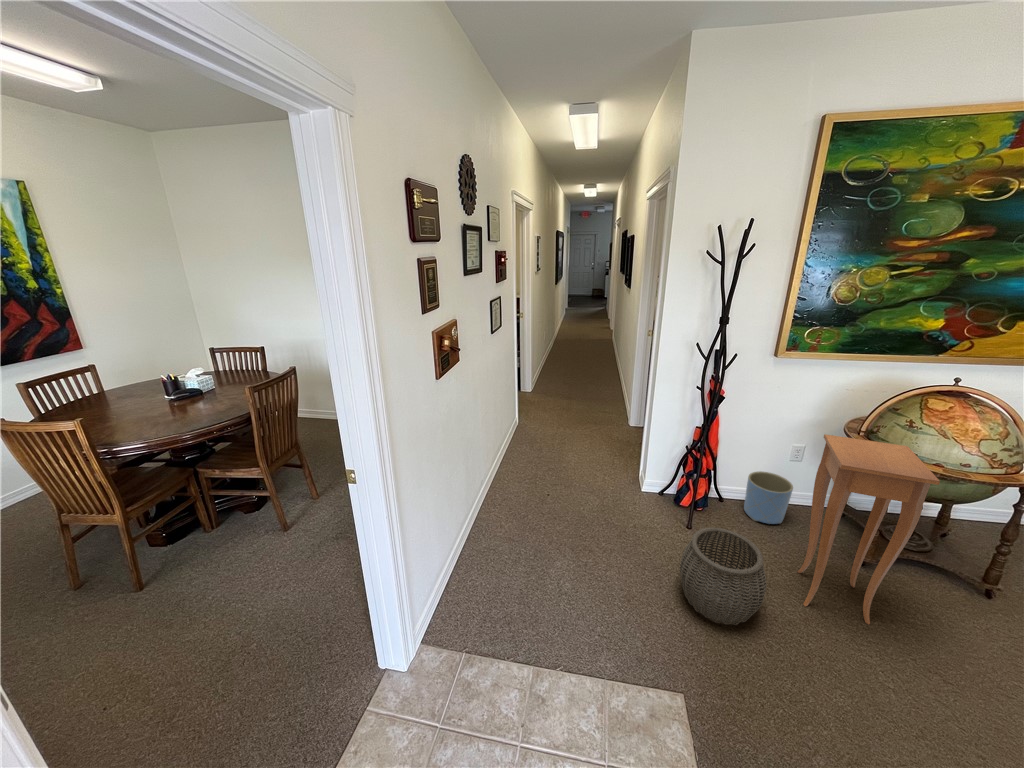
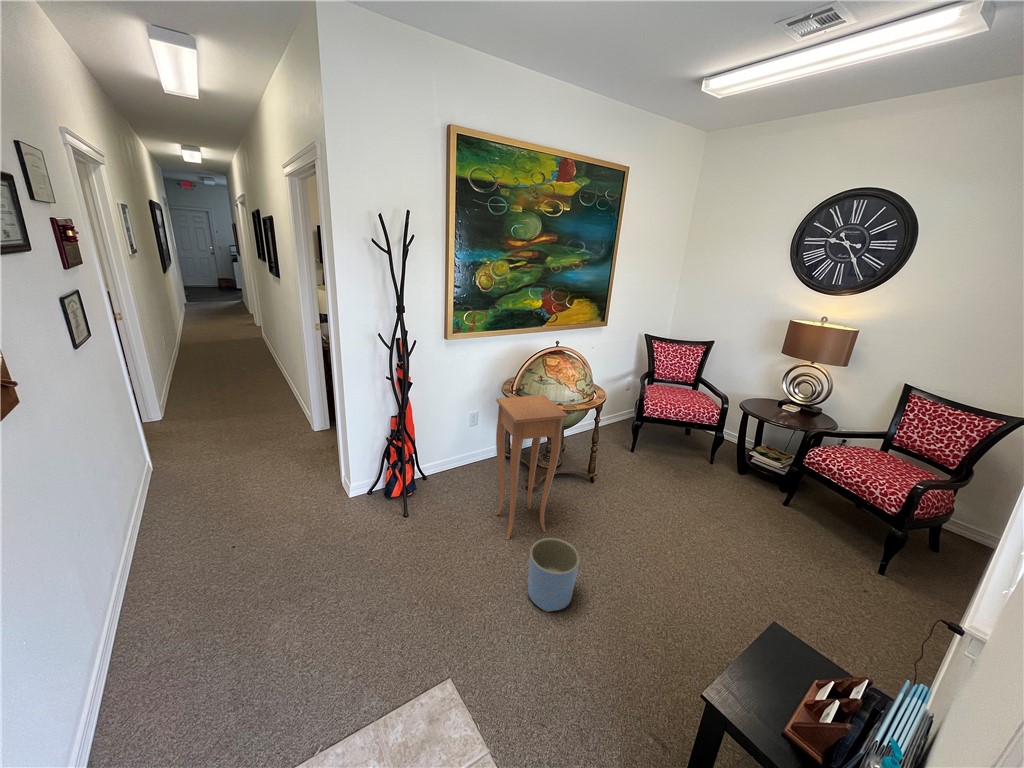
planter: present [744,471,793,524] -> present [528,538,580,612]
woven basket: present [680,527,767,625] -> none [412,504,485,593]

